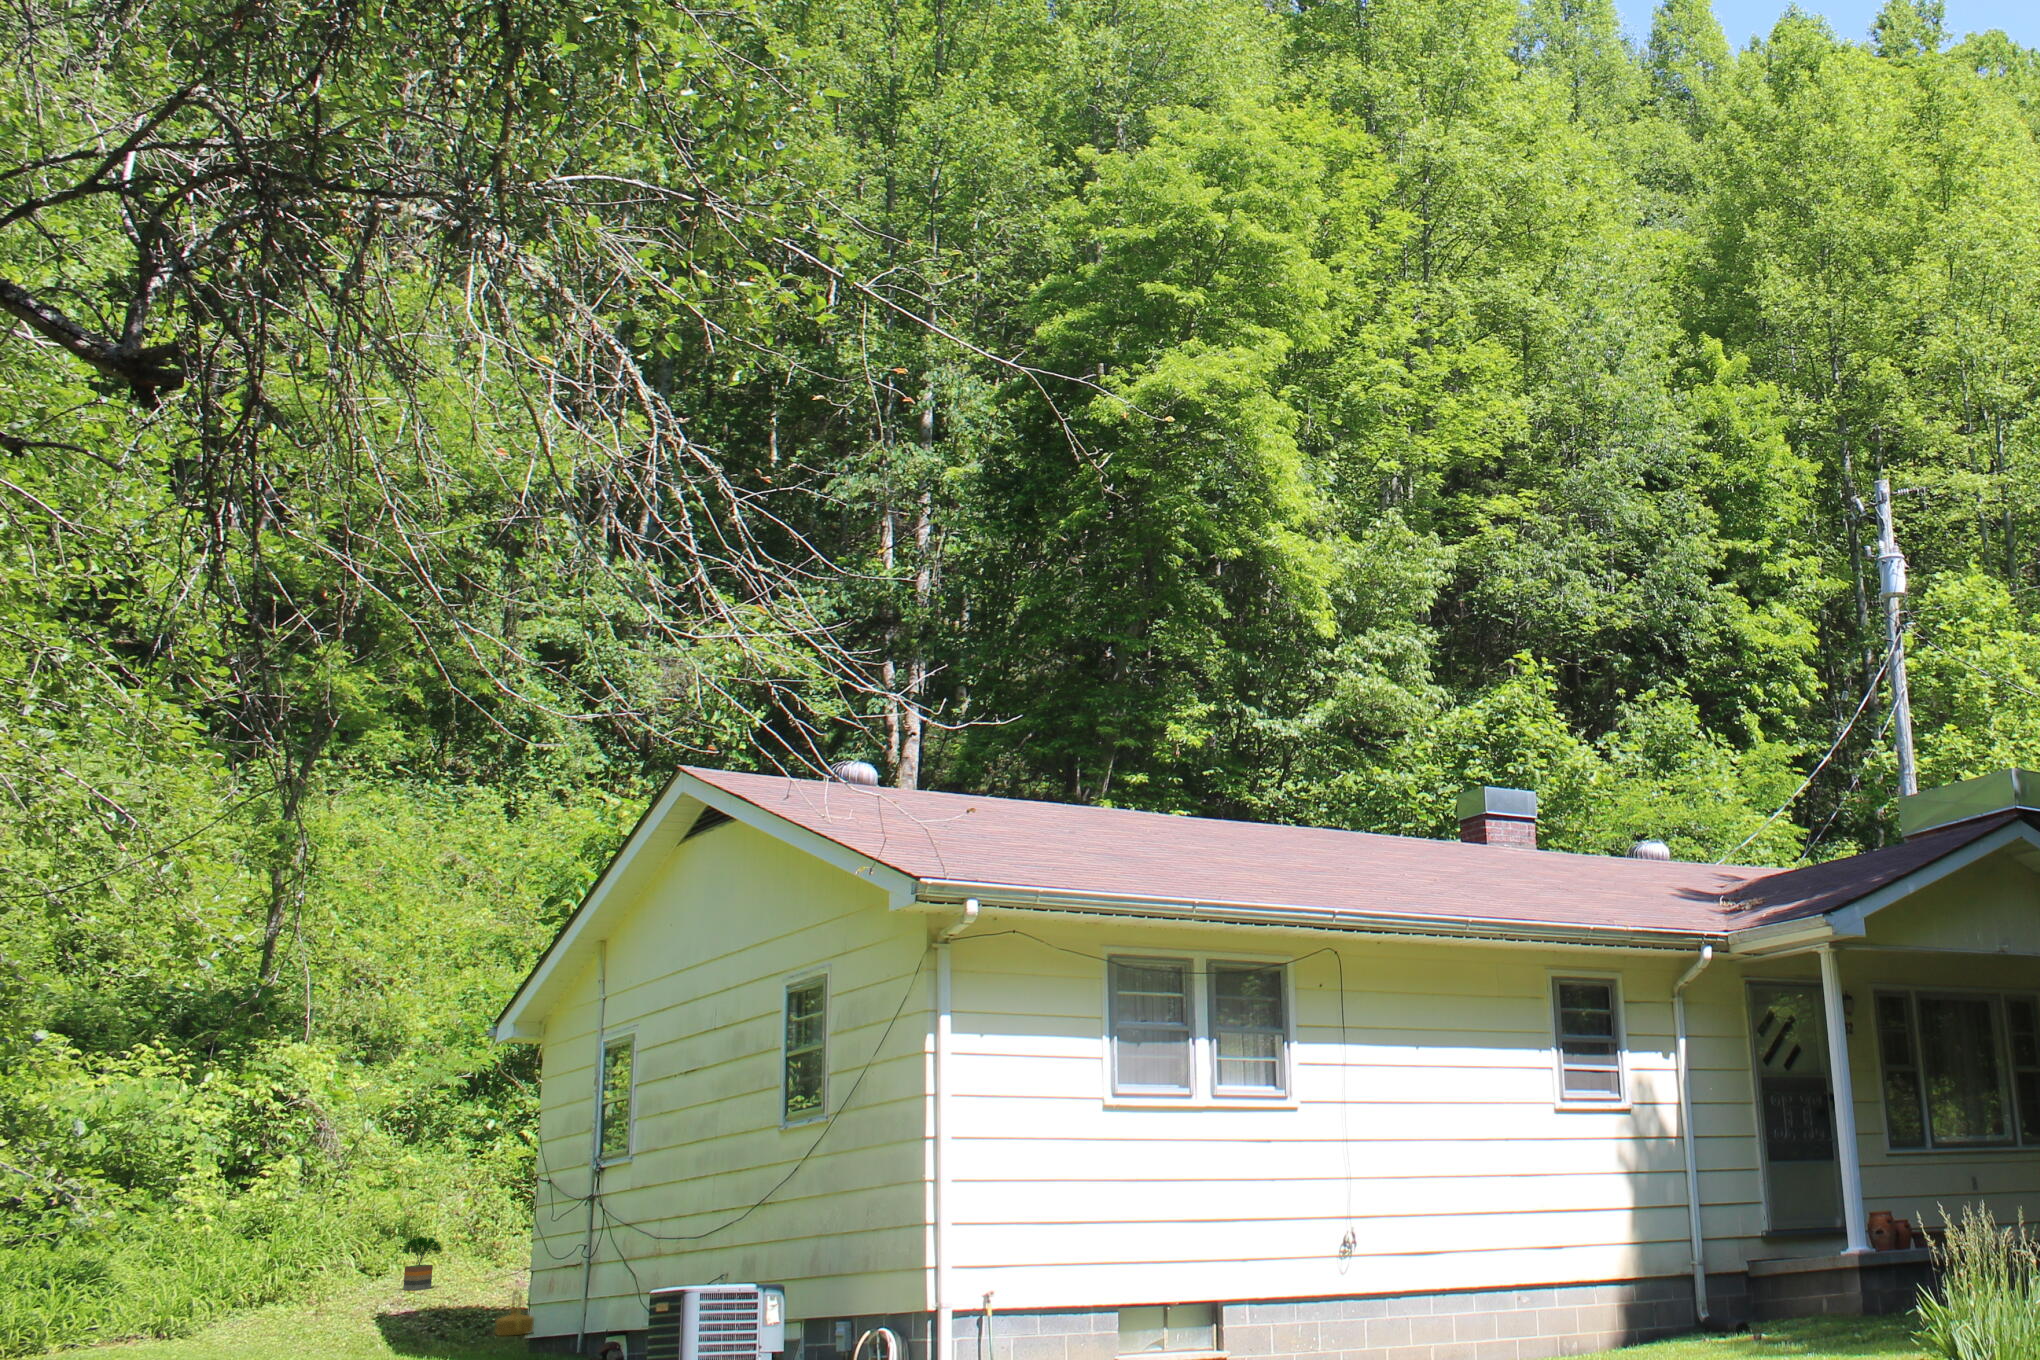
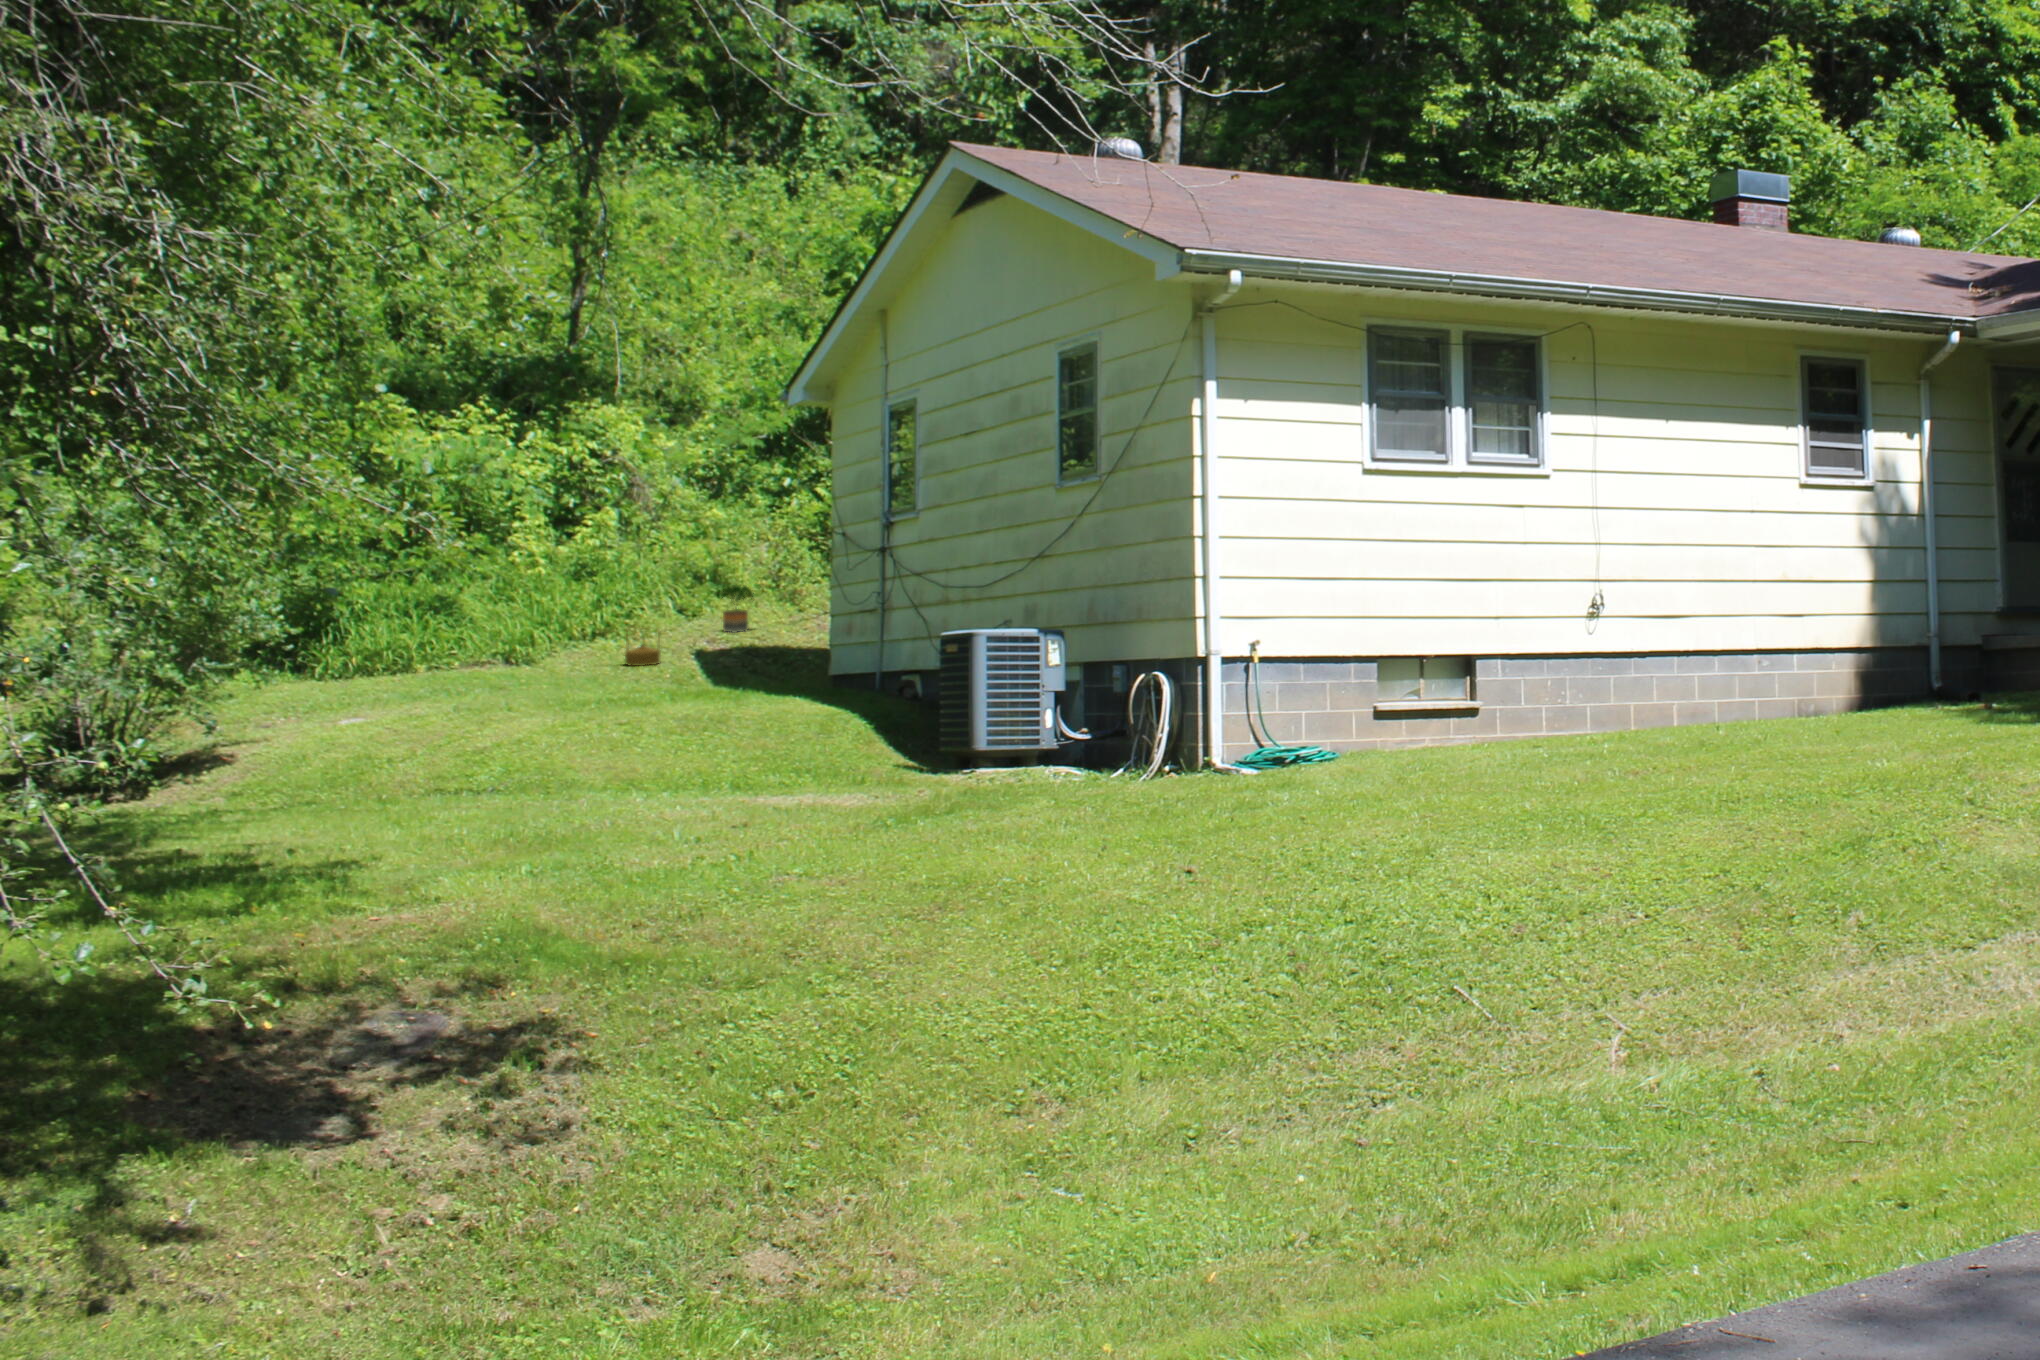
basket: present [495,1290,534,1336] -> present [625,627,661,666]

